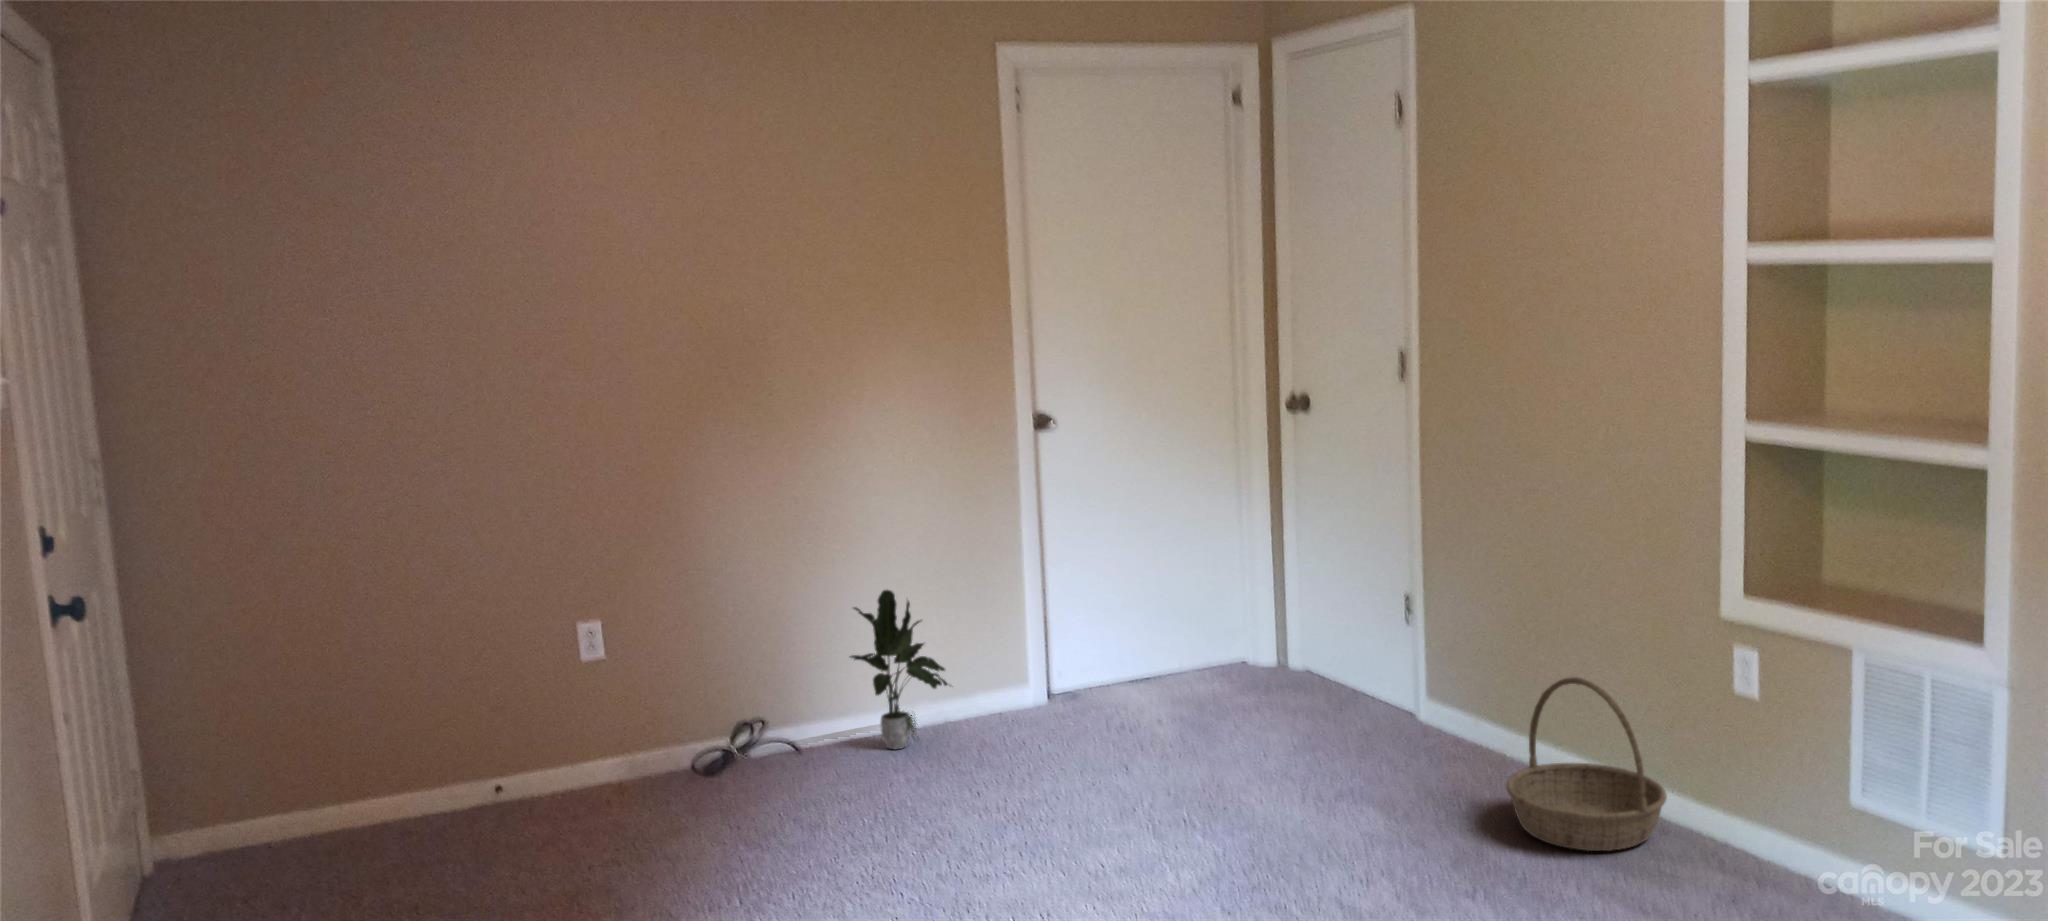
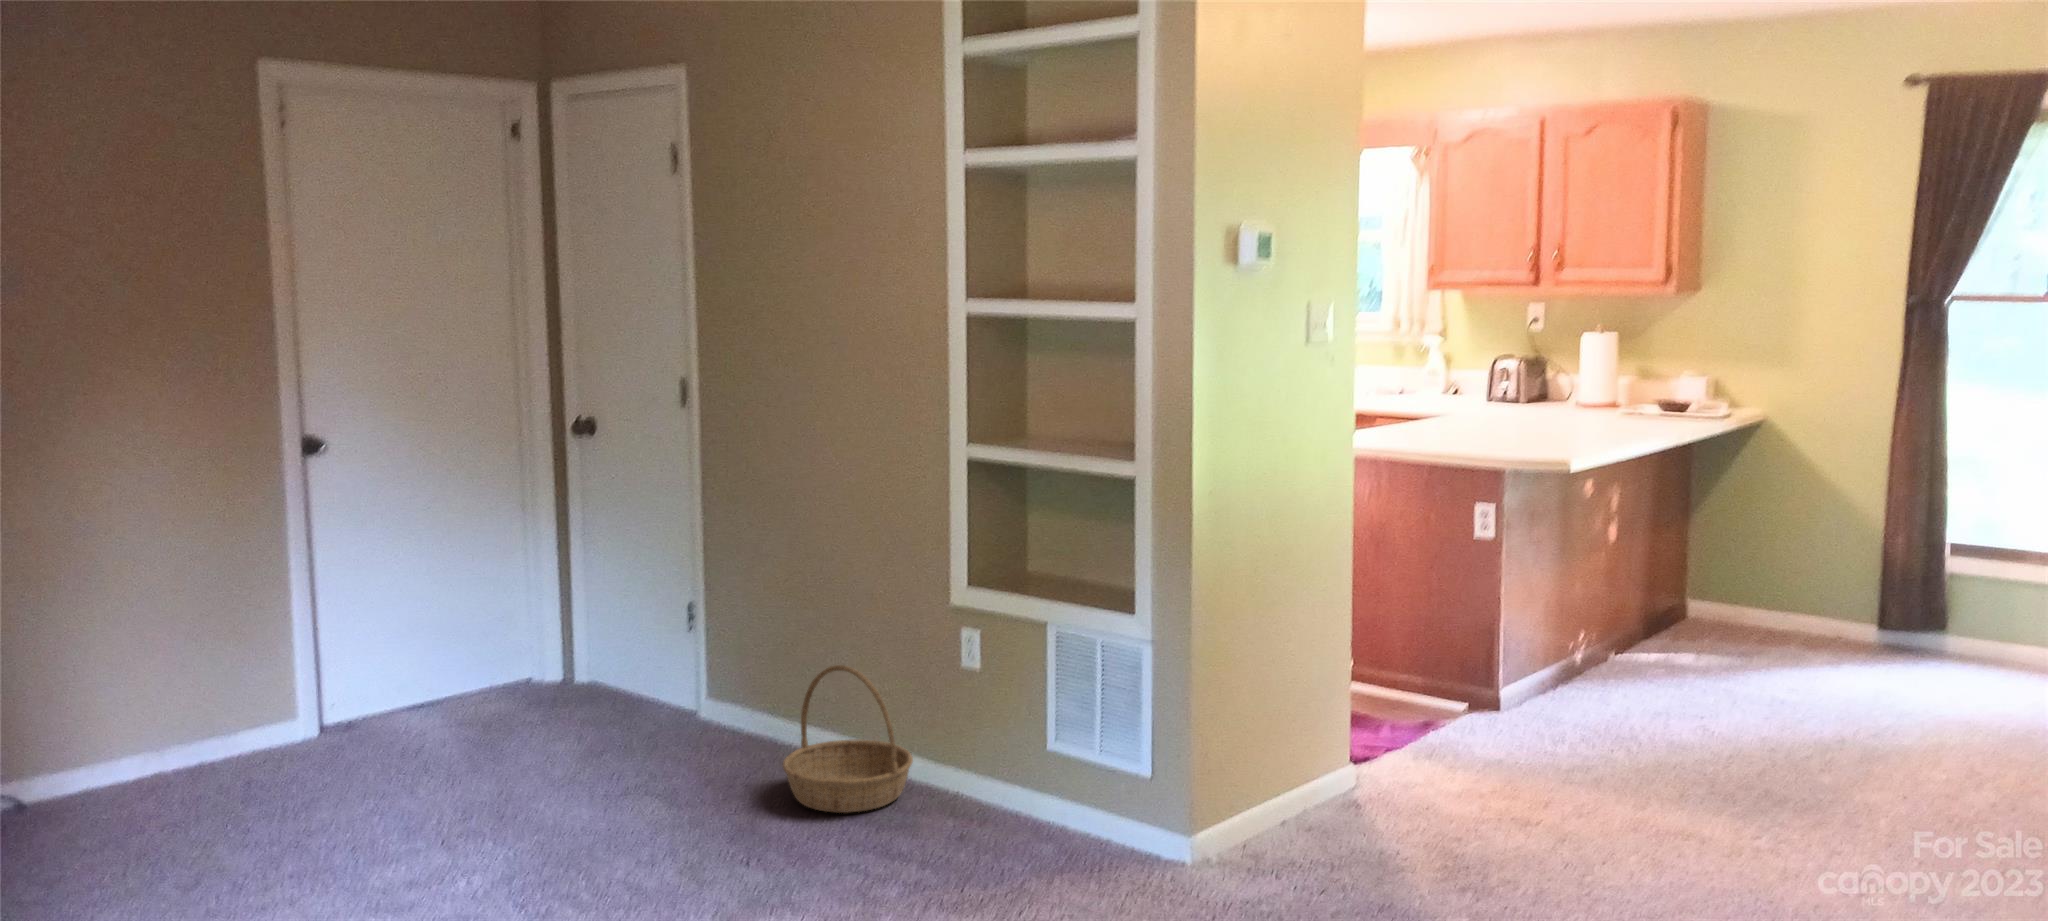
potted plant: present [849,590,948,749] -> none [90,628,218,801]

